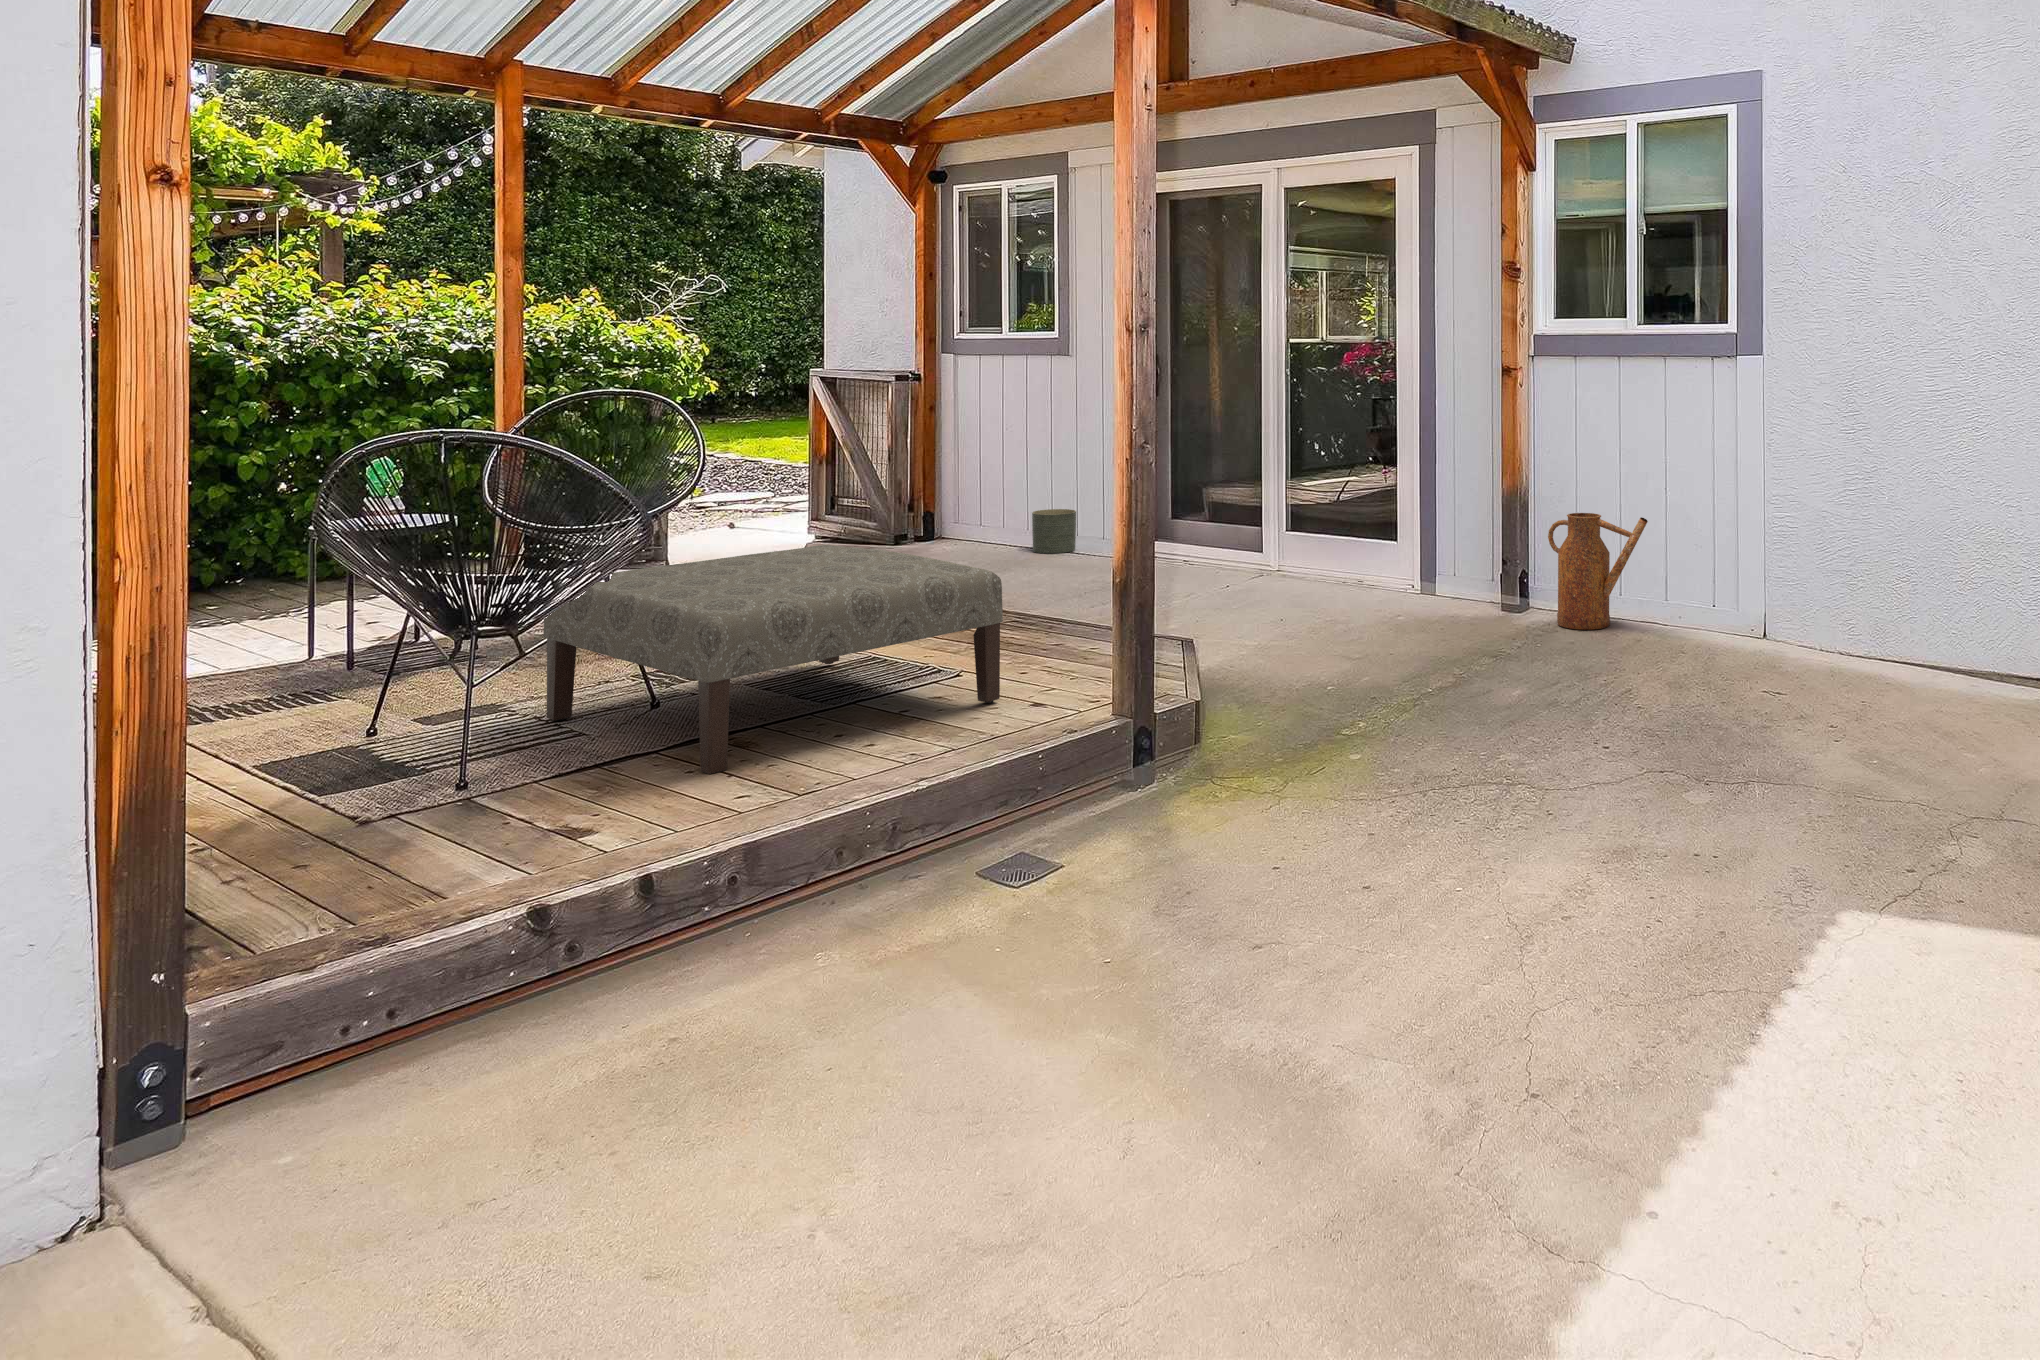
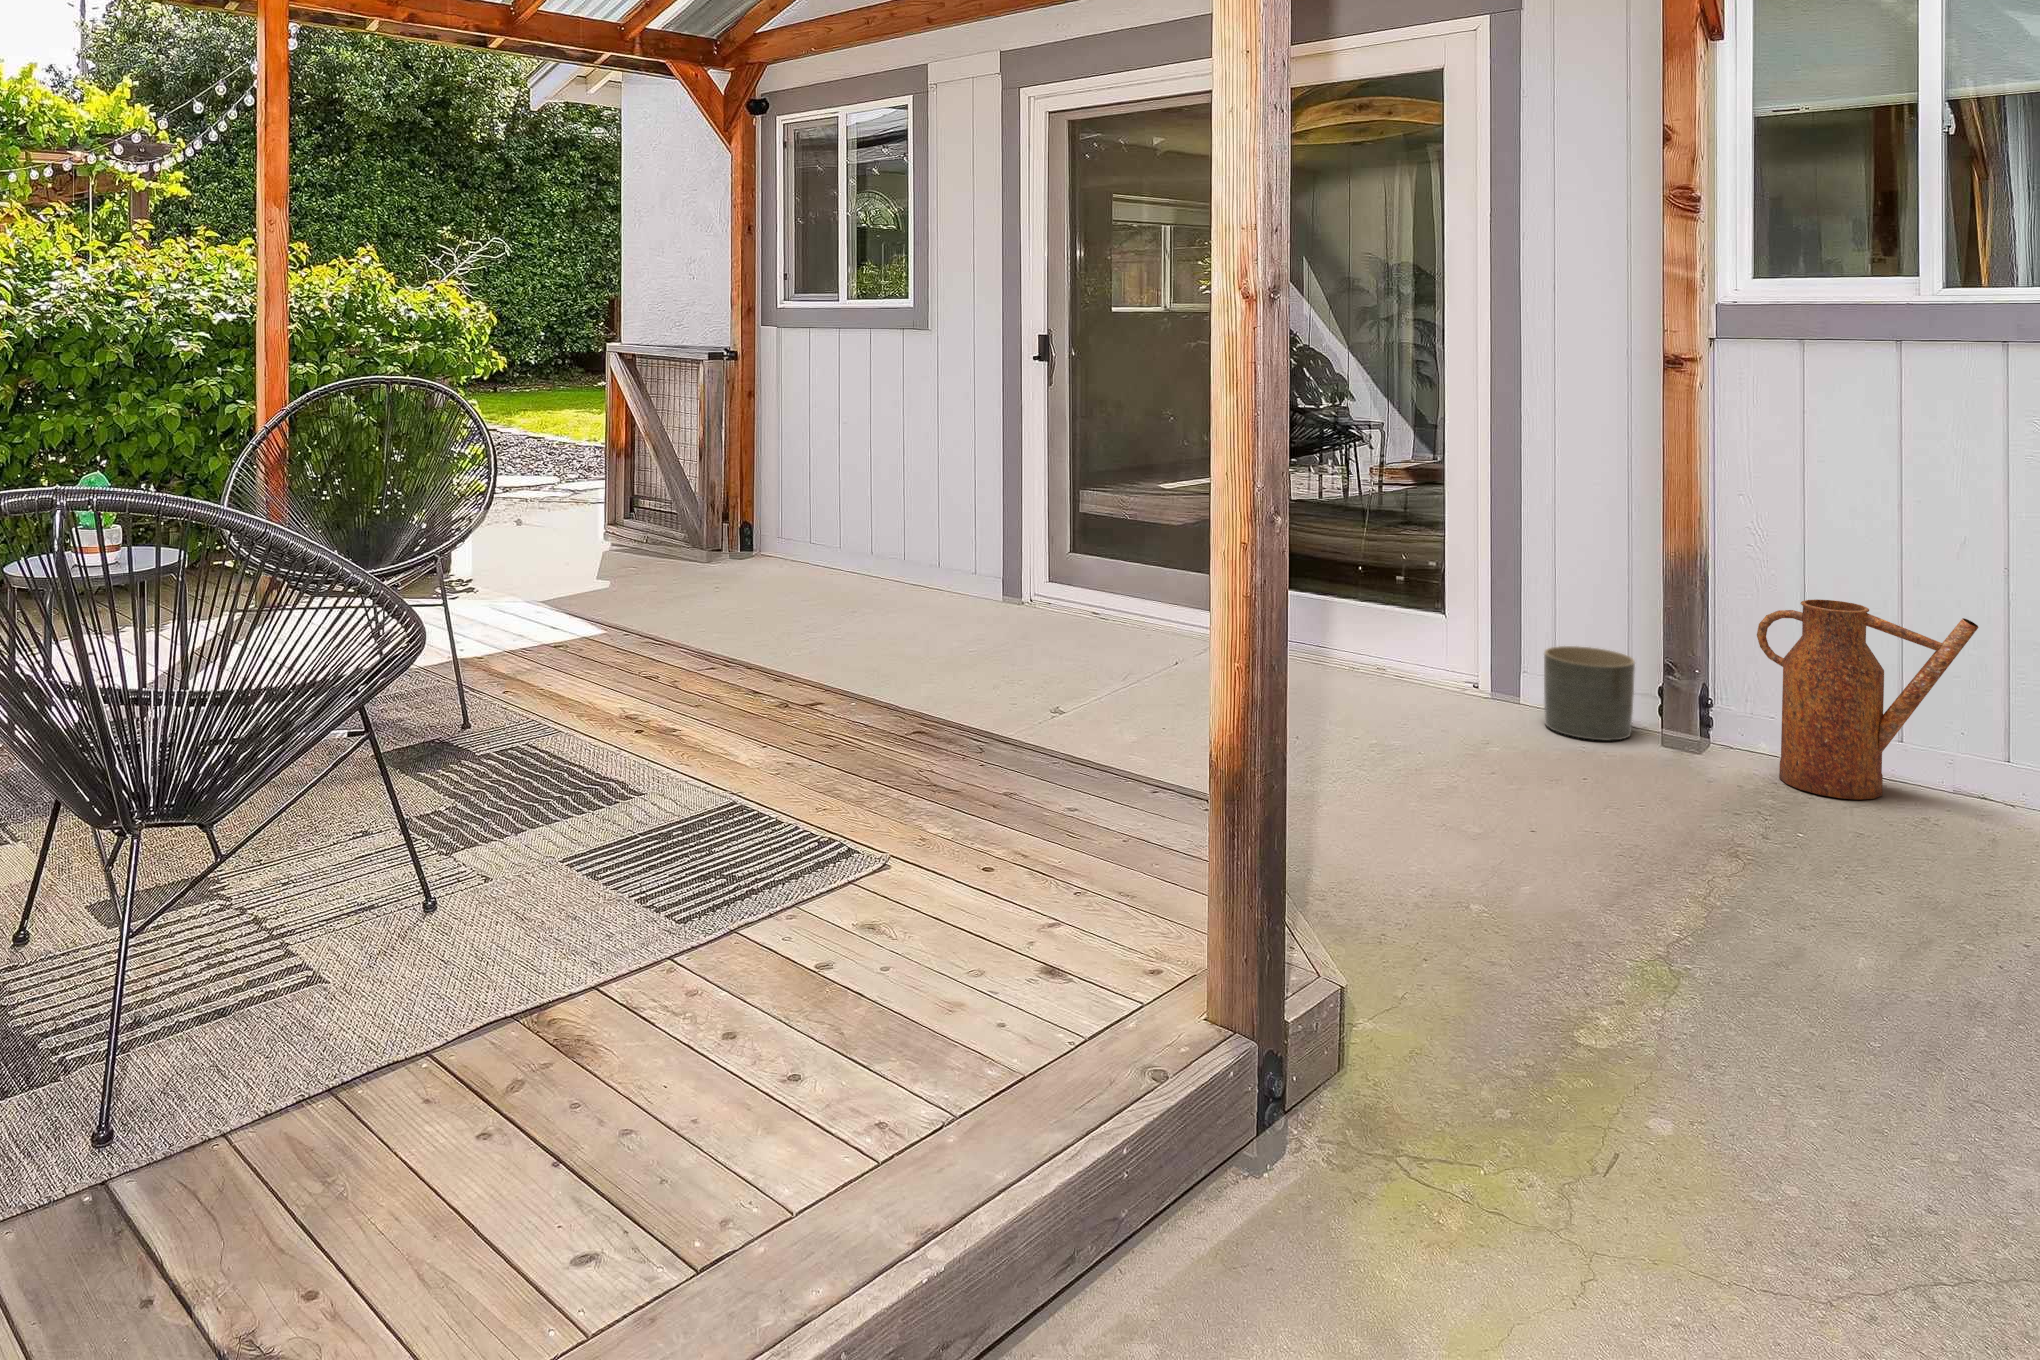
planter: present [1032,509,1076,554] -> present [1544,646,1635,740]
ottoman: present [543,545,1003,774] -> none [271,630,980,1129]

